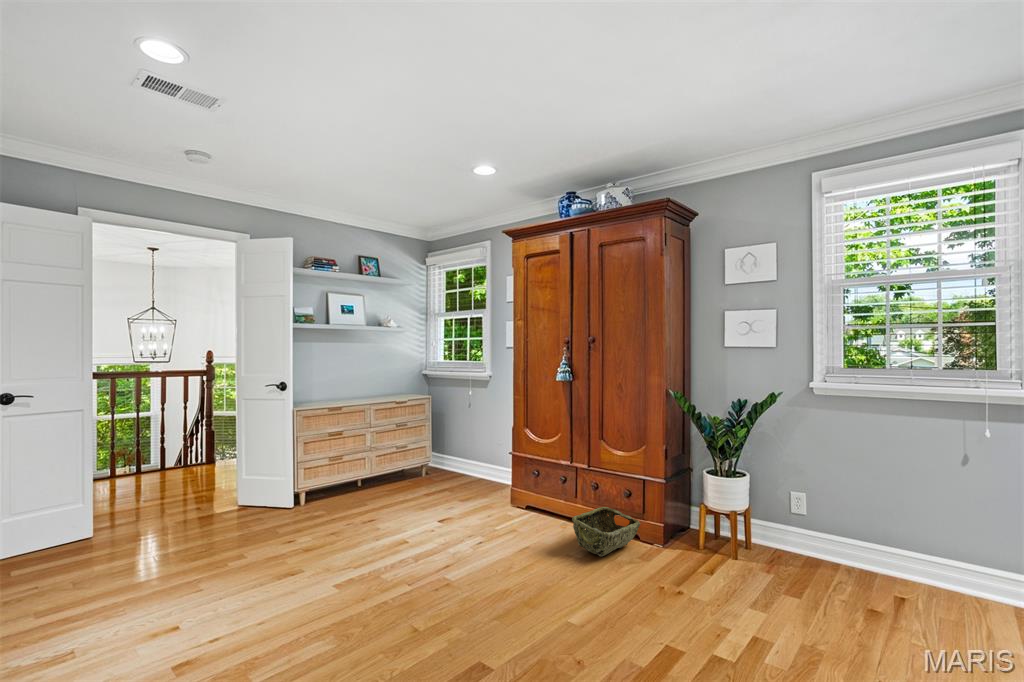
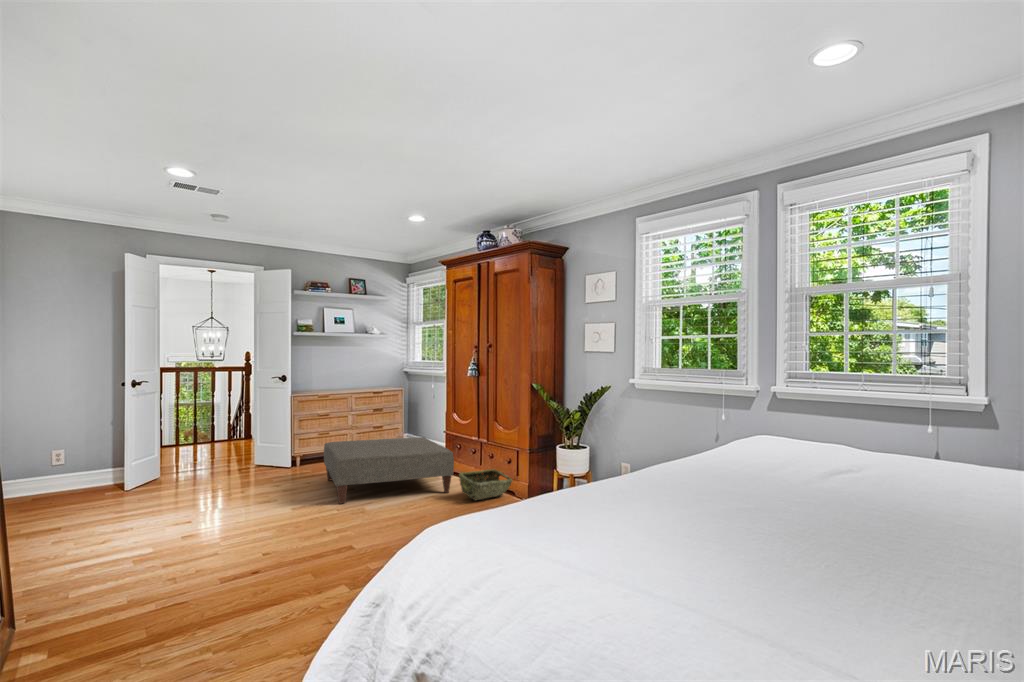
ottoman: none [357,461,556,576] -> present [324,437,454,504]

